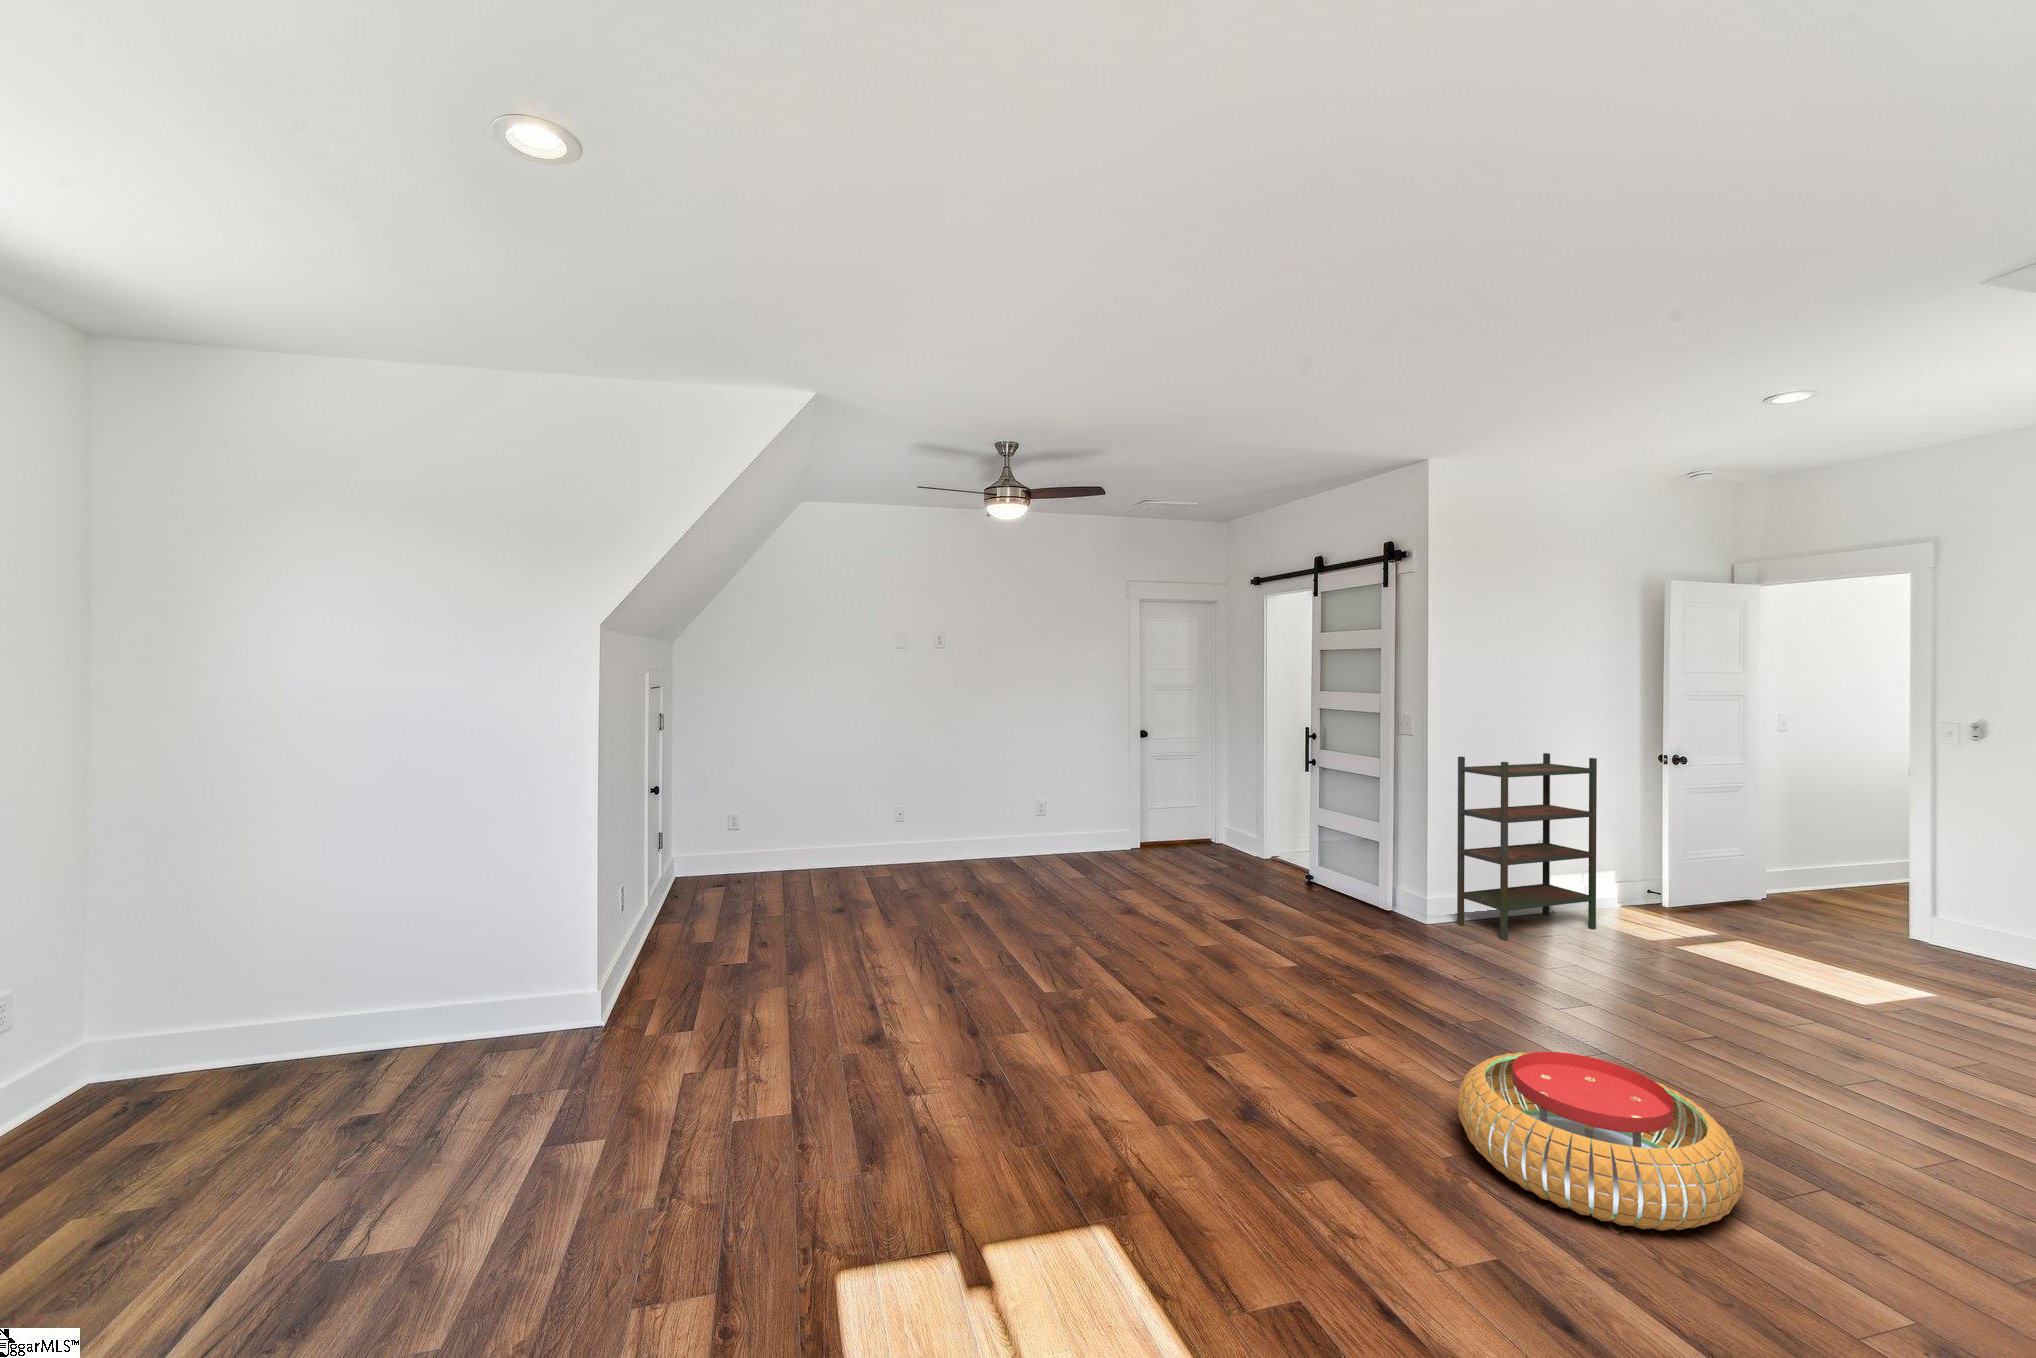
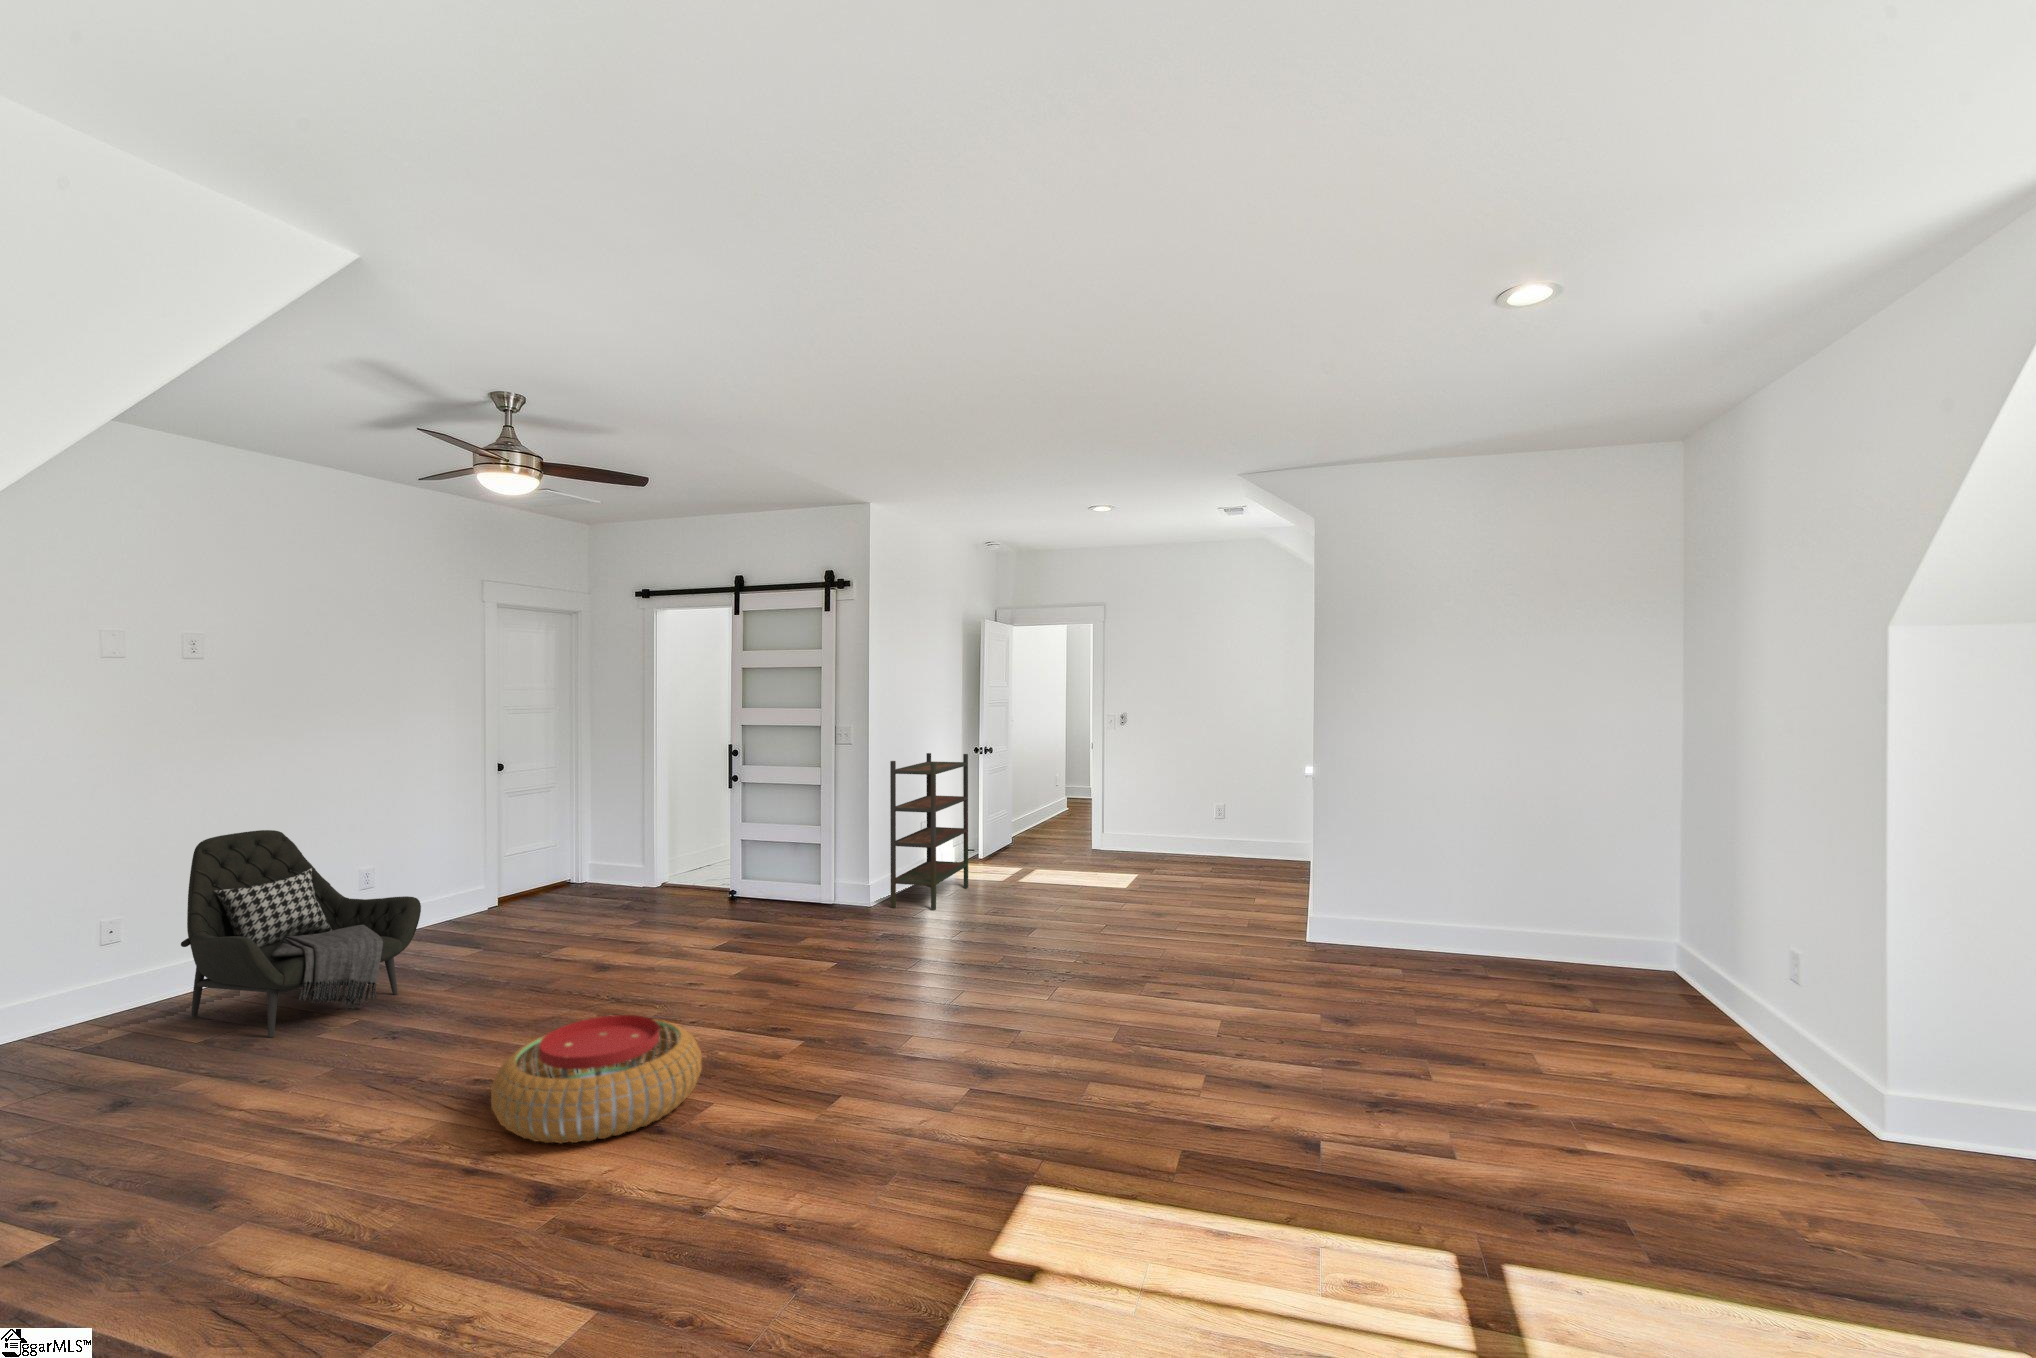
armchair: none [915,760,1033,890] -> present [181,830,421,1037]
pouf: present [1458,1052,1744,1231] -> present [491,1015,702,1144]

